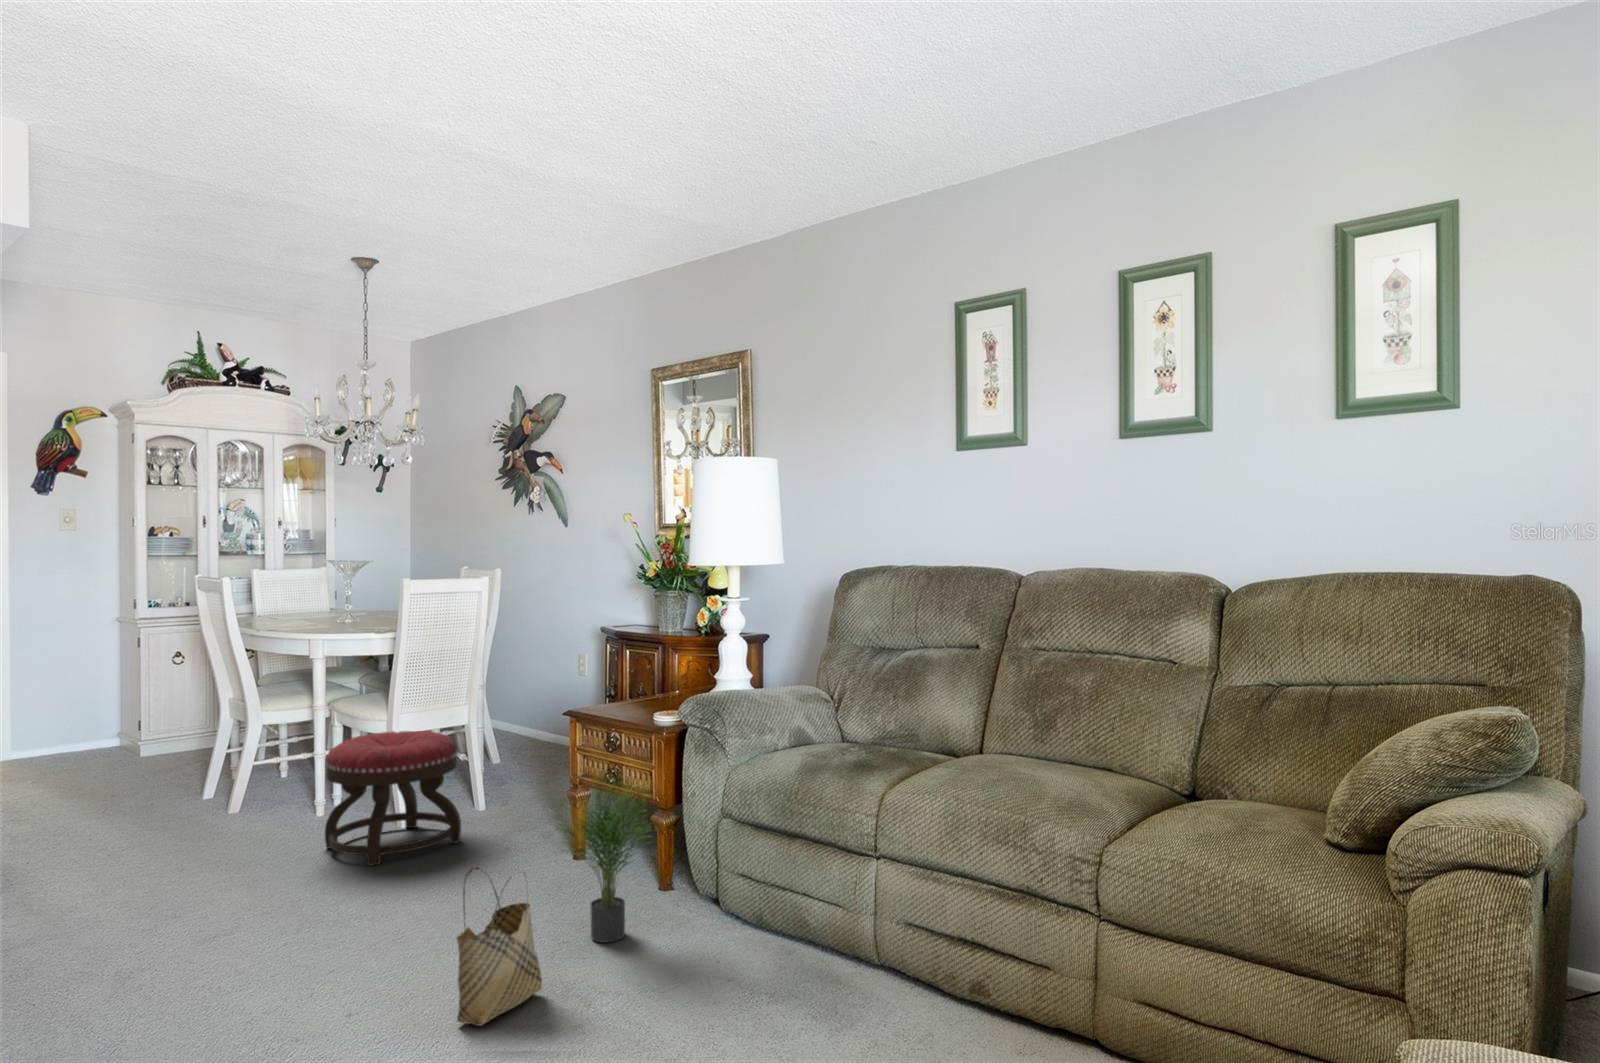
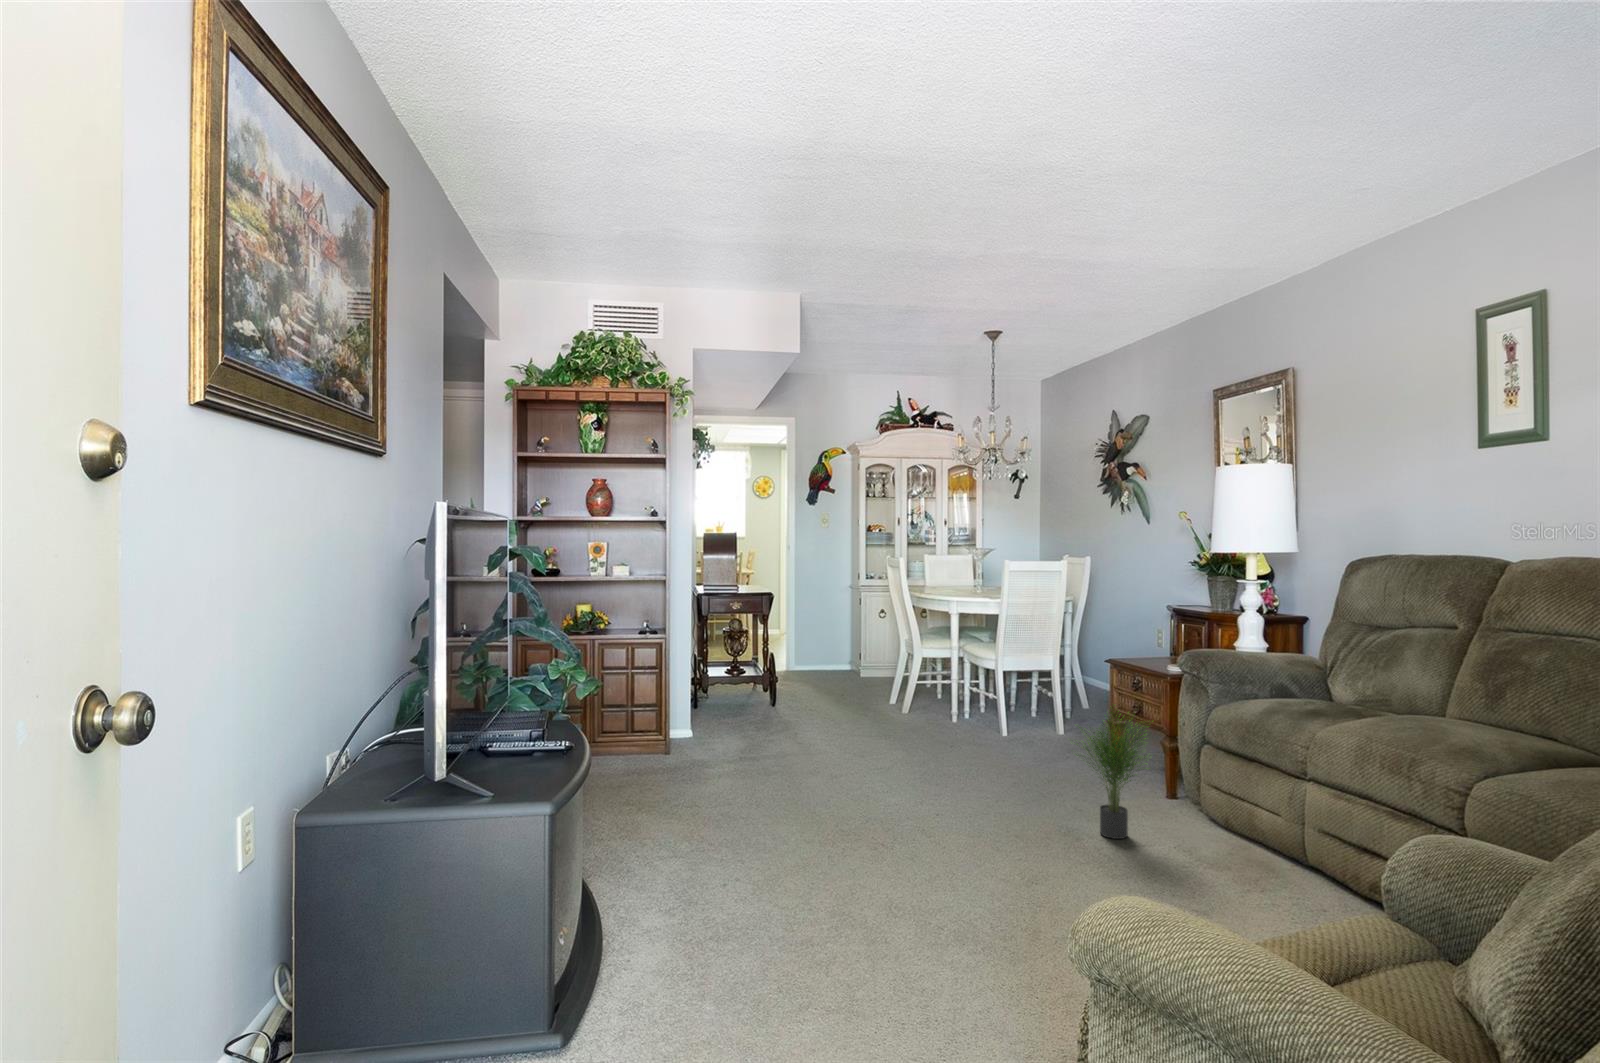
ottoman: present [325,731,461,866] -> none [946,667,1036,757]
woven basket: present [457,867,542,1026] -> none [983,753,1047,861]

